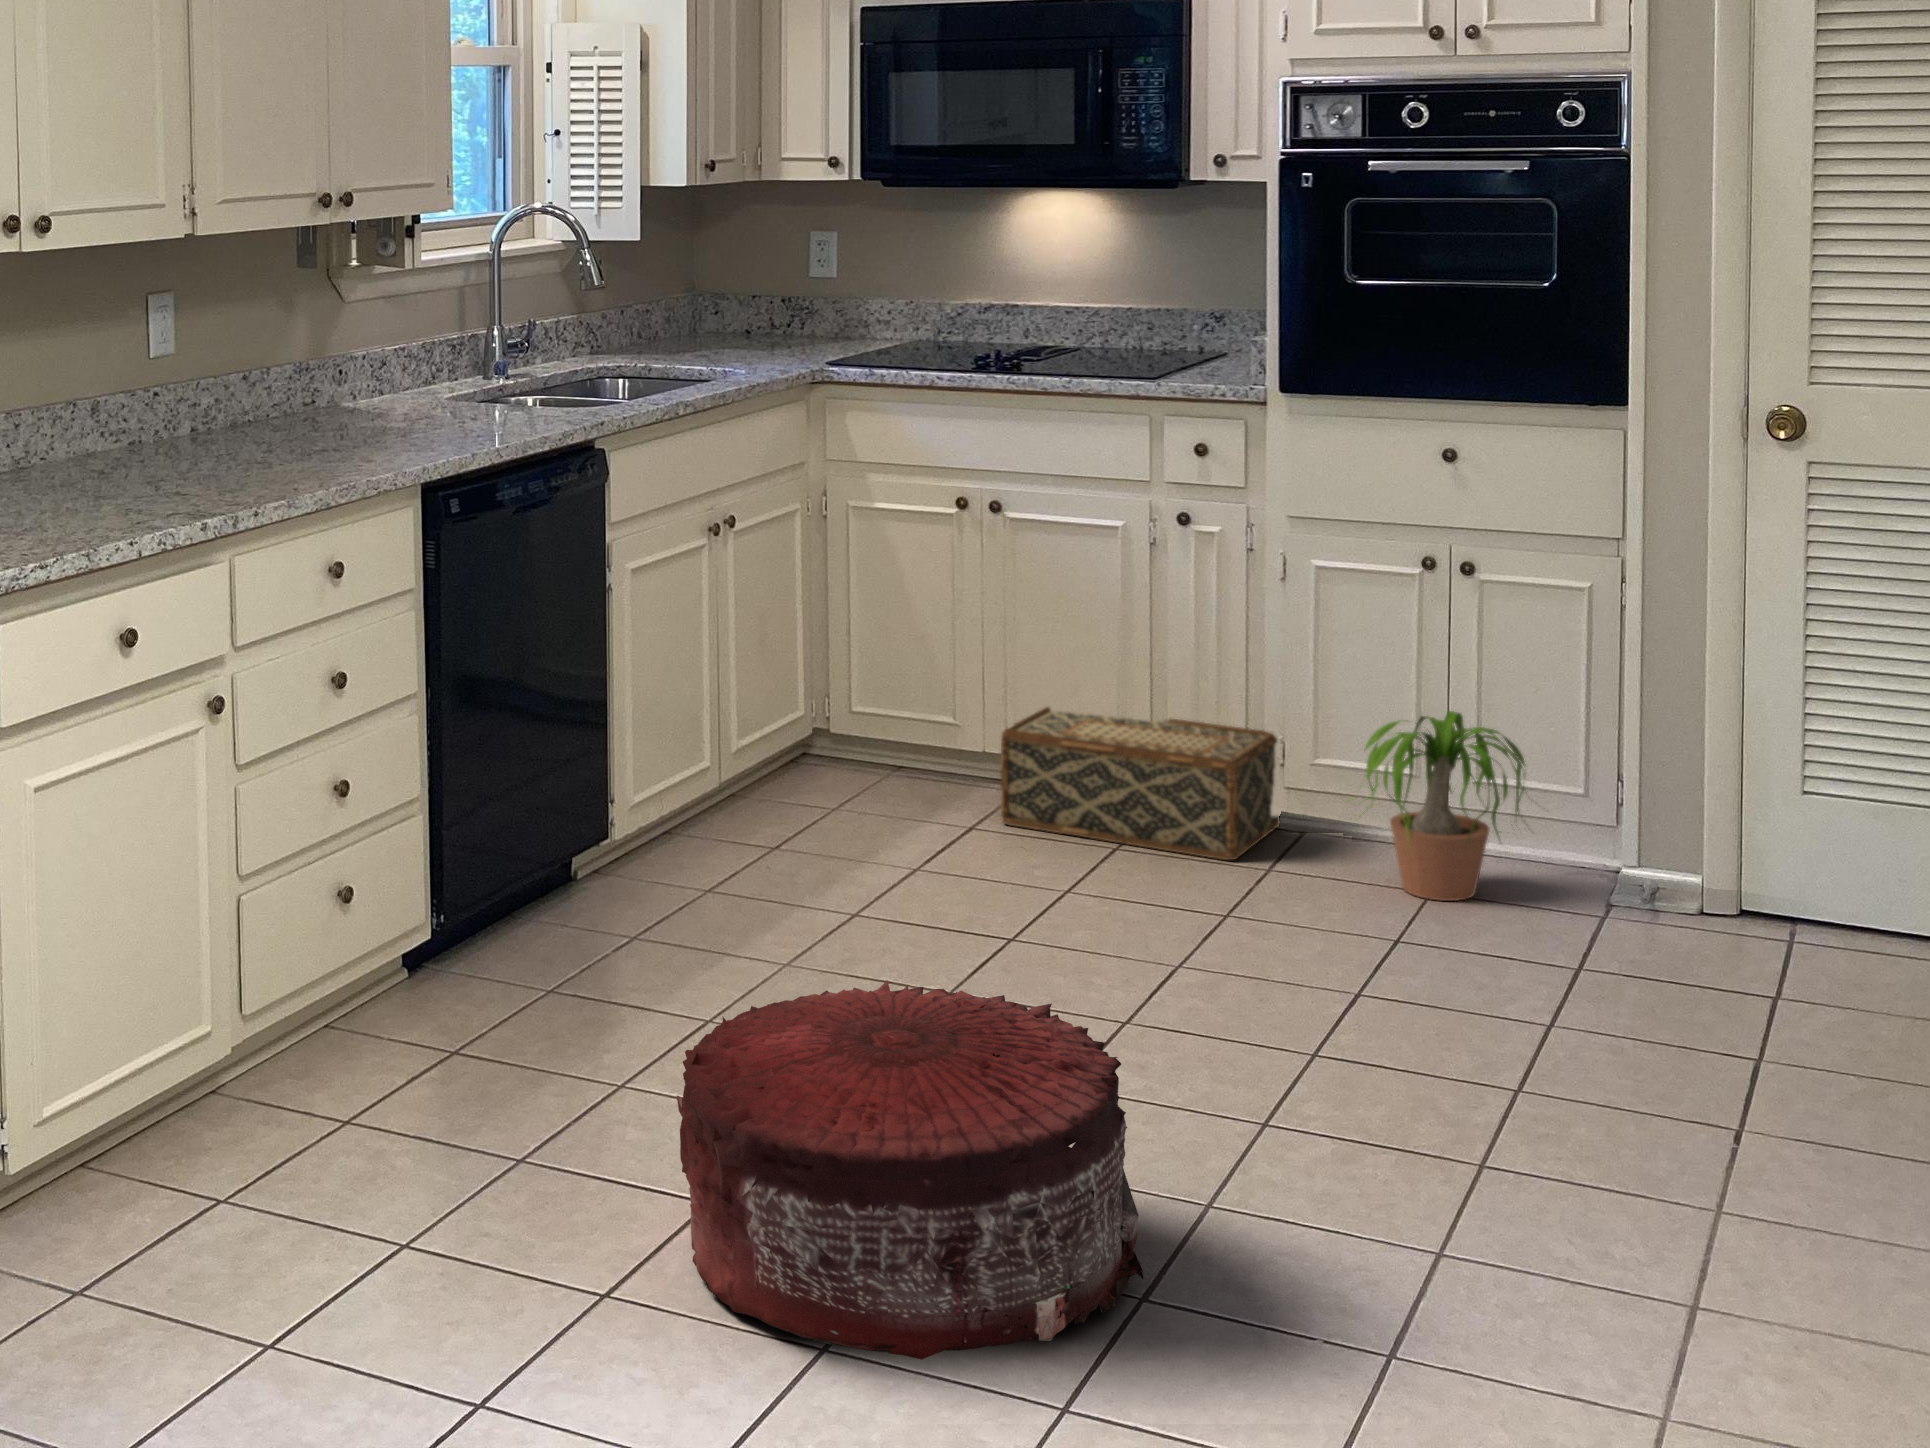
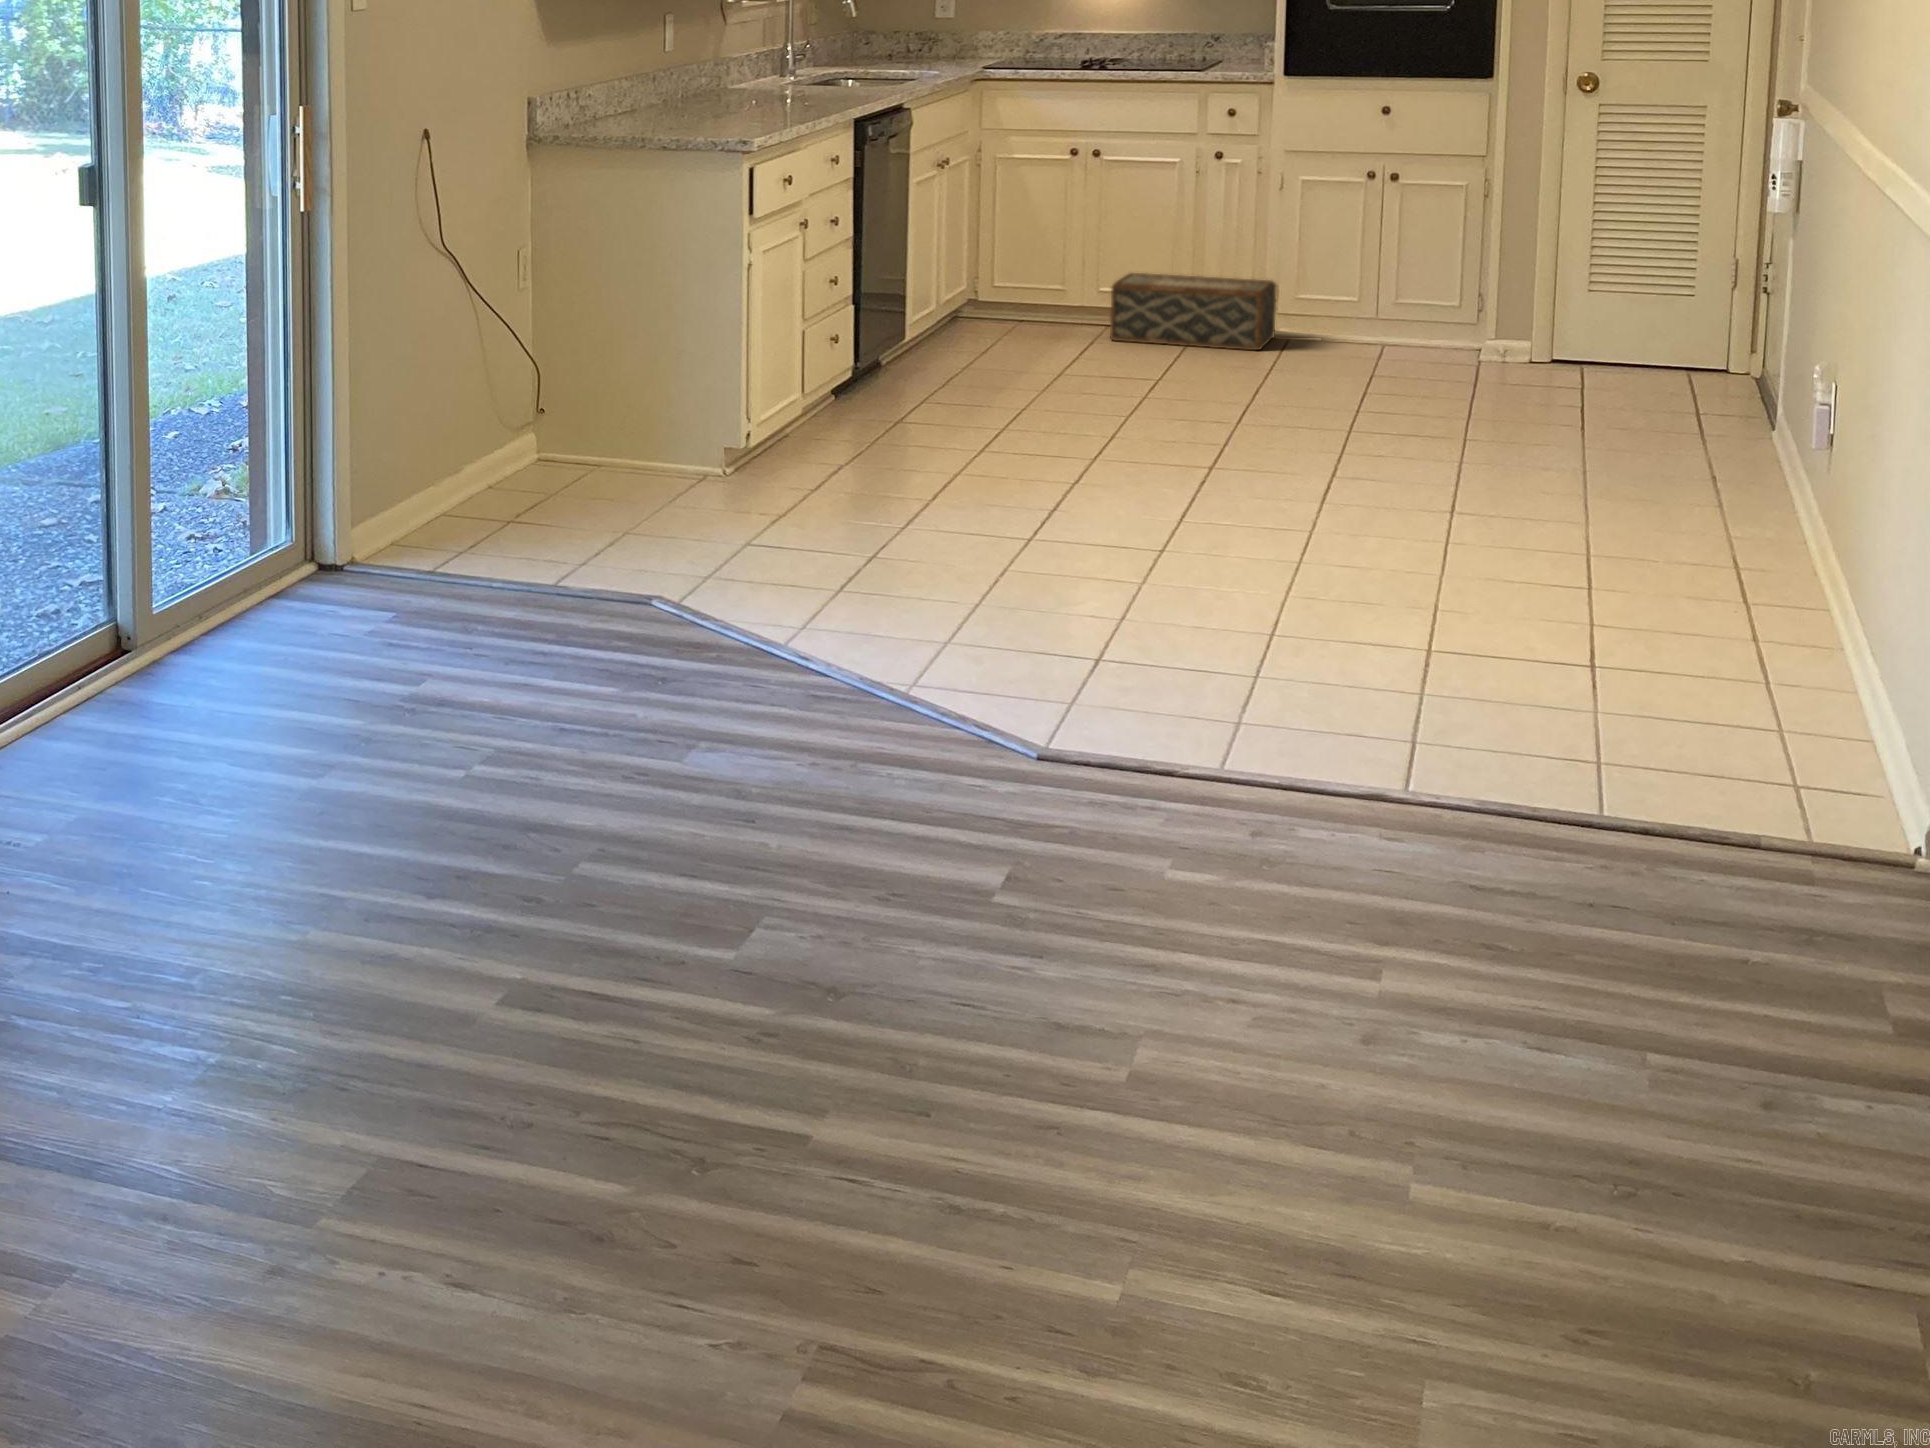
potted plant: present [1352,711,1538,901] -> none [1327,256,1460,361]
pouf: present [677,980,1143,1360] -> none [1098,350,1337,492]

